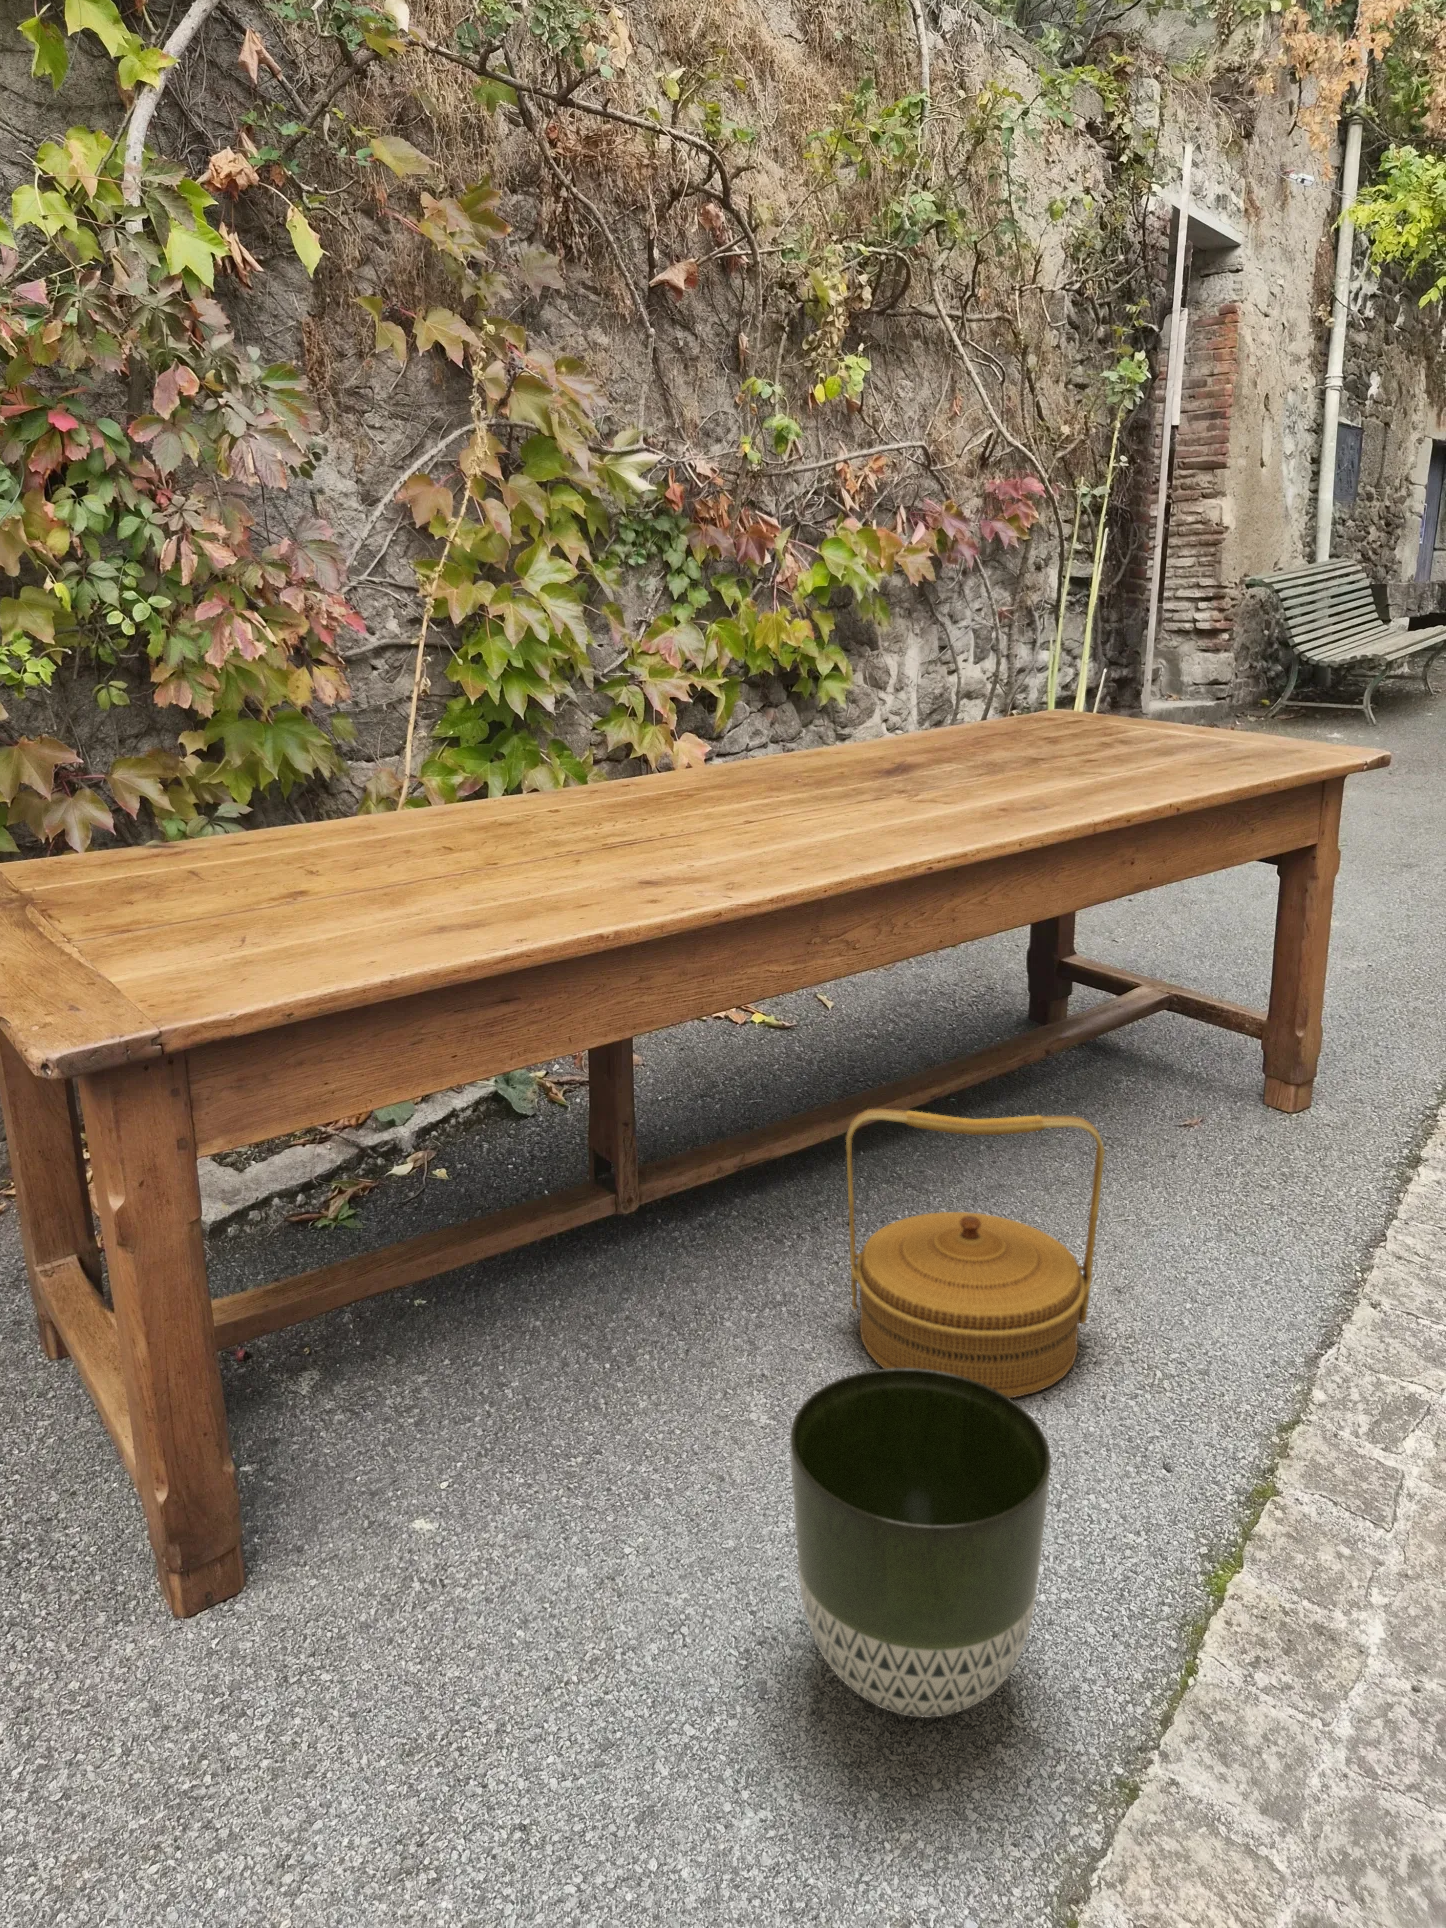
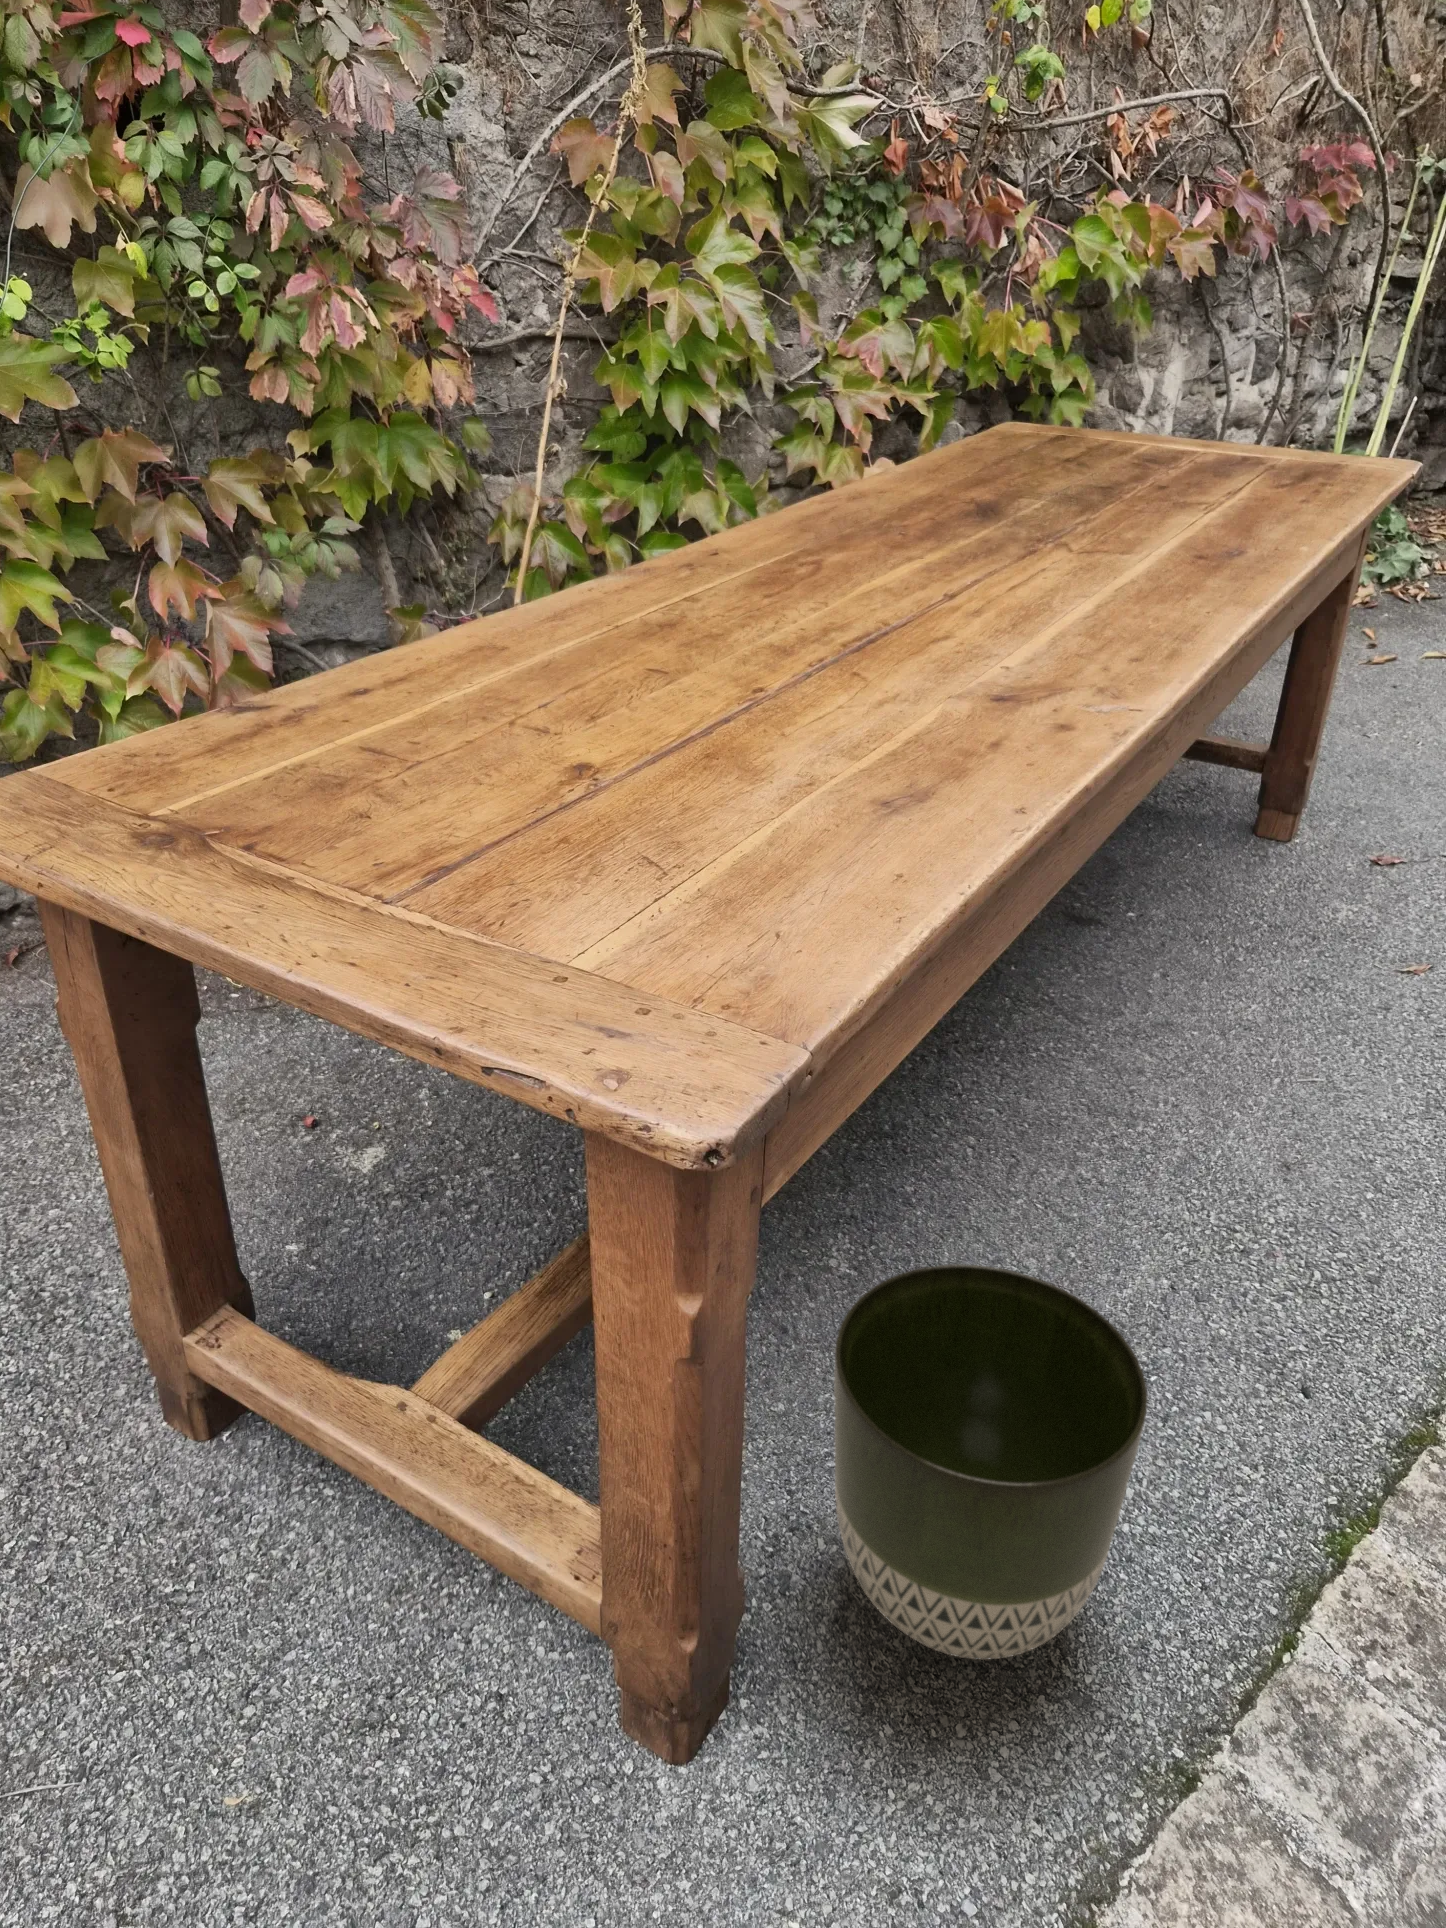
basket: present [846,1109,1105,1398] -> none [968,937,1294,1281]

